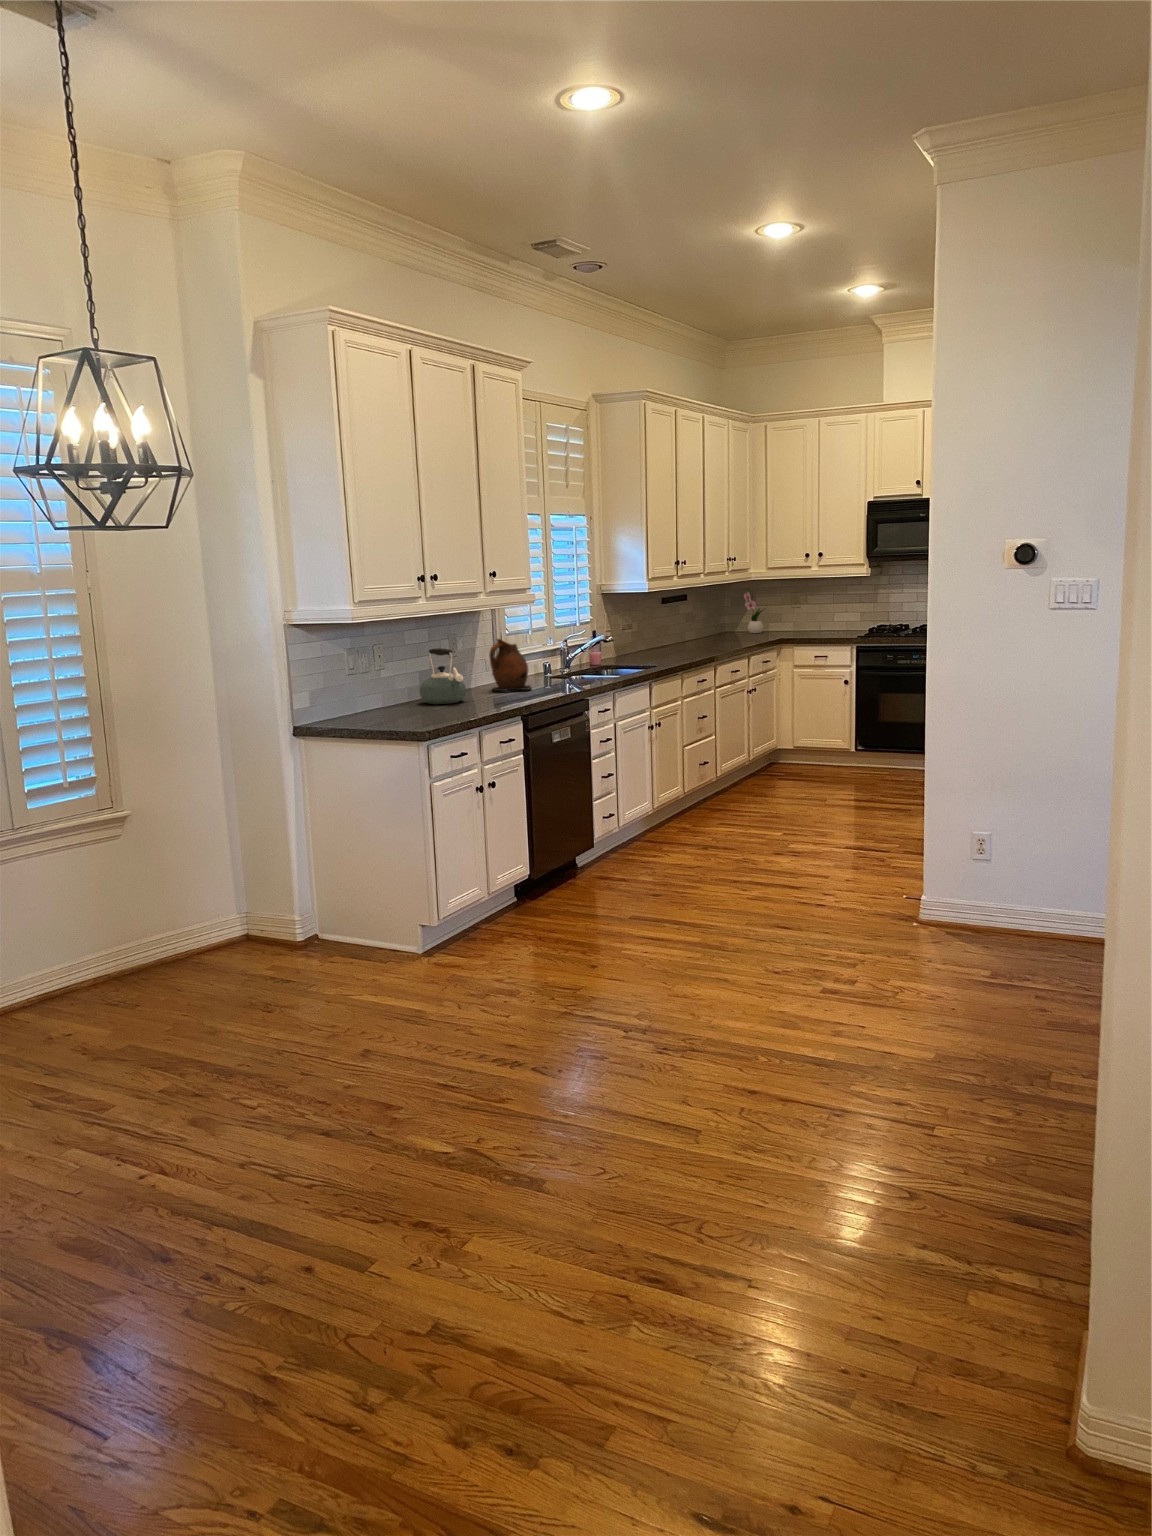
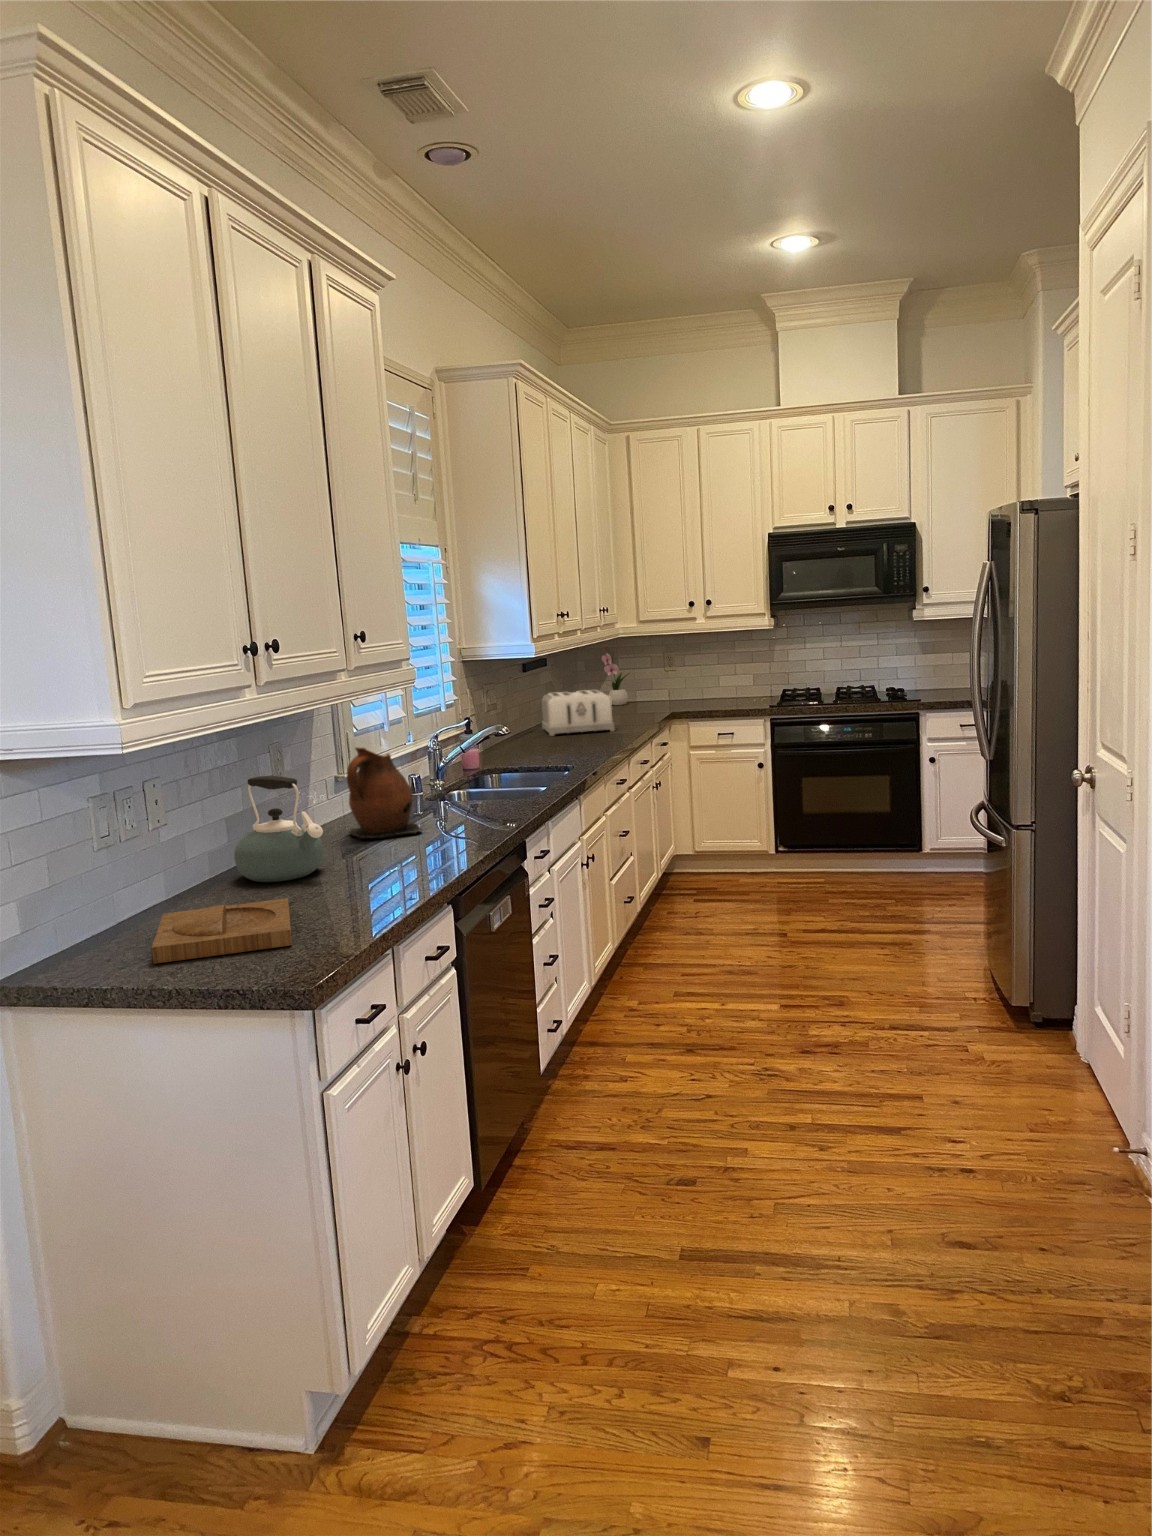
toaster: none [674,618,722,650] -> present [542,690,615,736]
tray: none [367,705,437,724] -> present [152,898,292,964]

